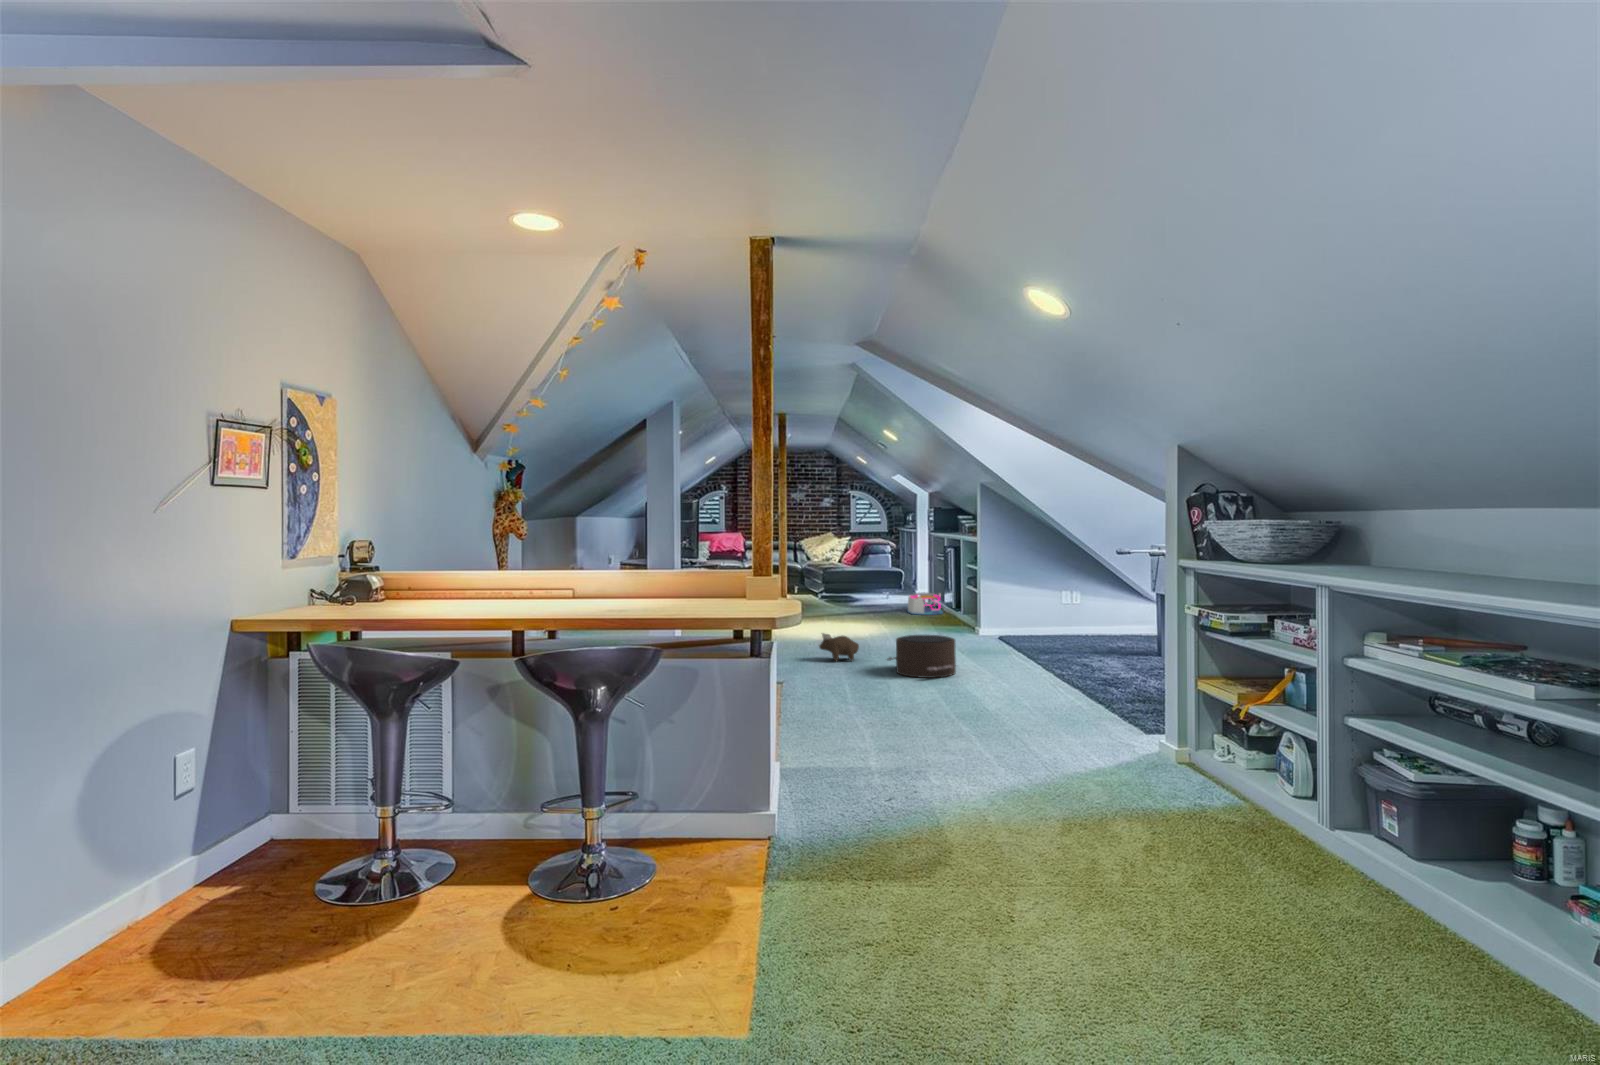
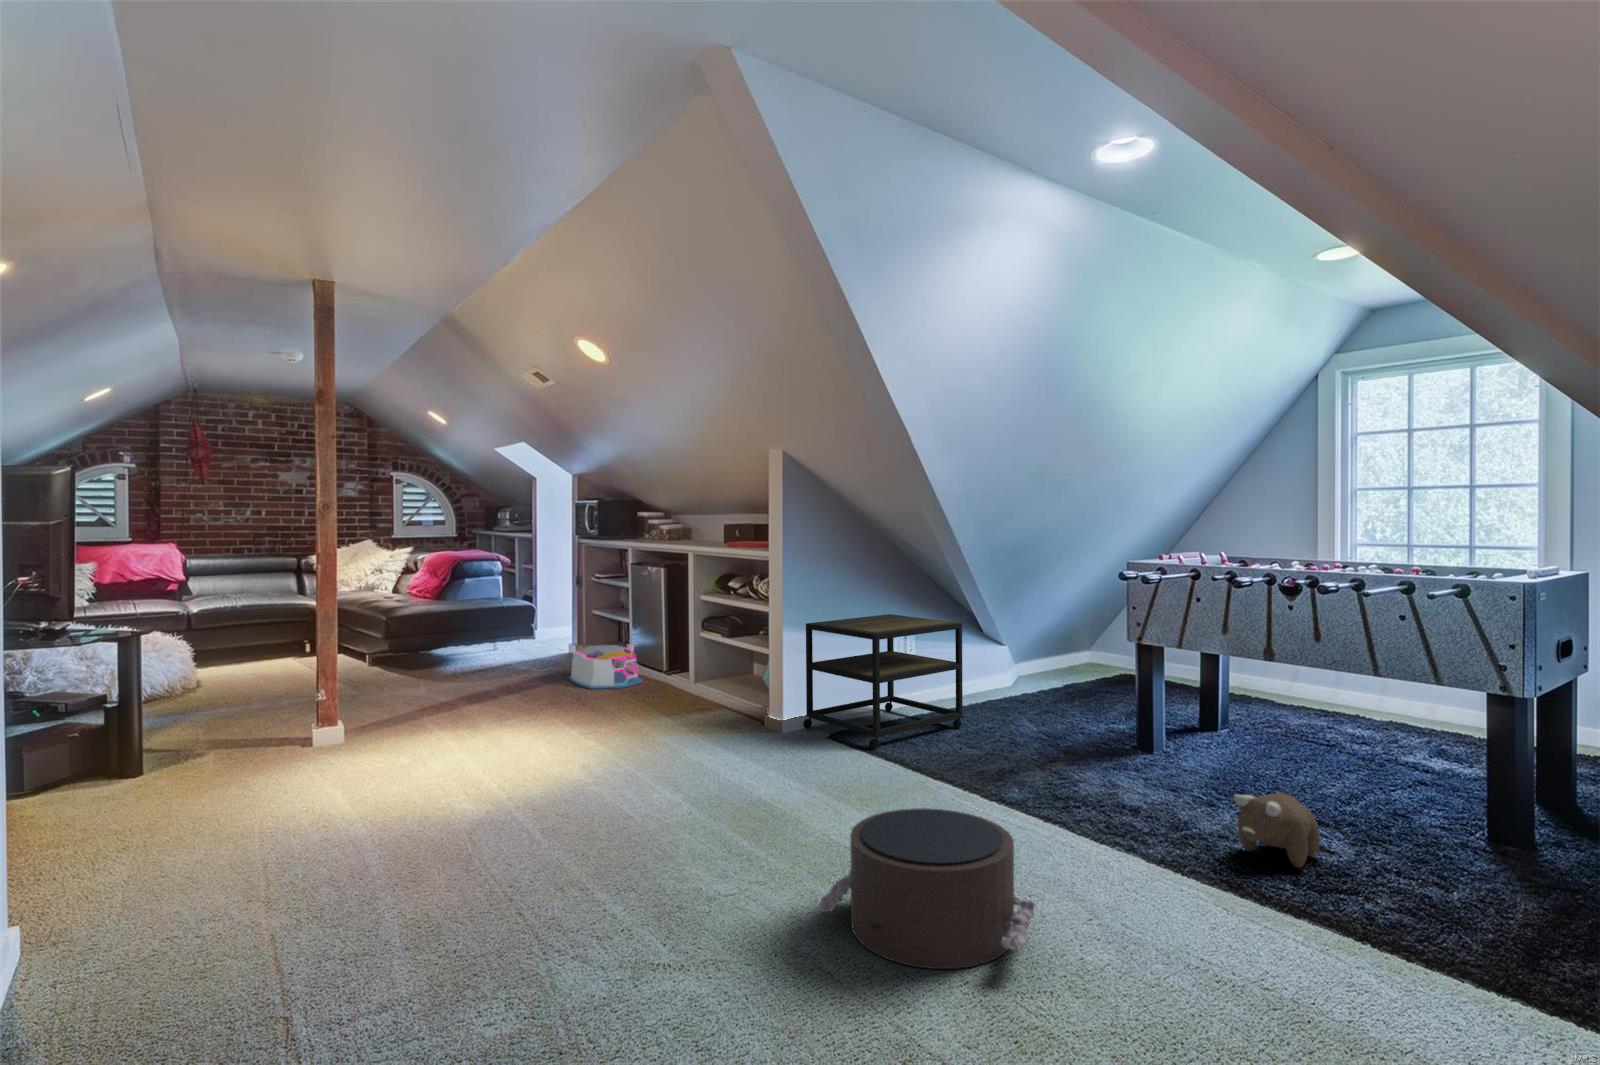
side table: none [989,577,1074,641] -> present [803,614,963,749]
plush toy: present [819,633,859,661] -> present [1234,793,1320,868]

